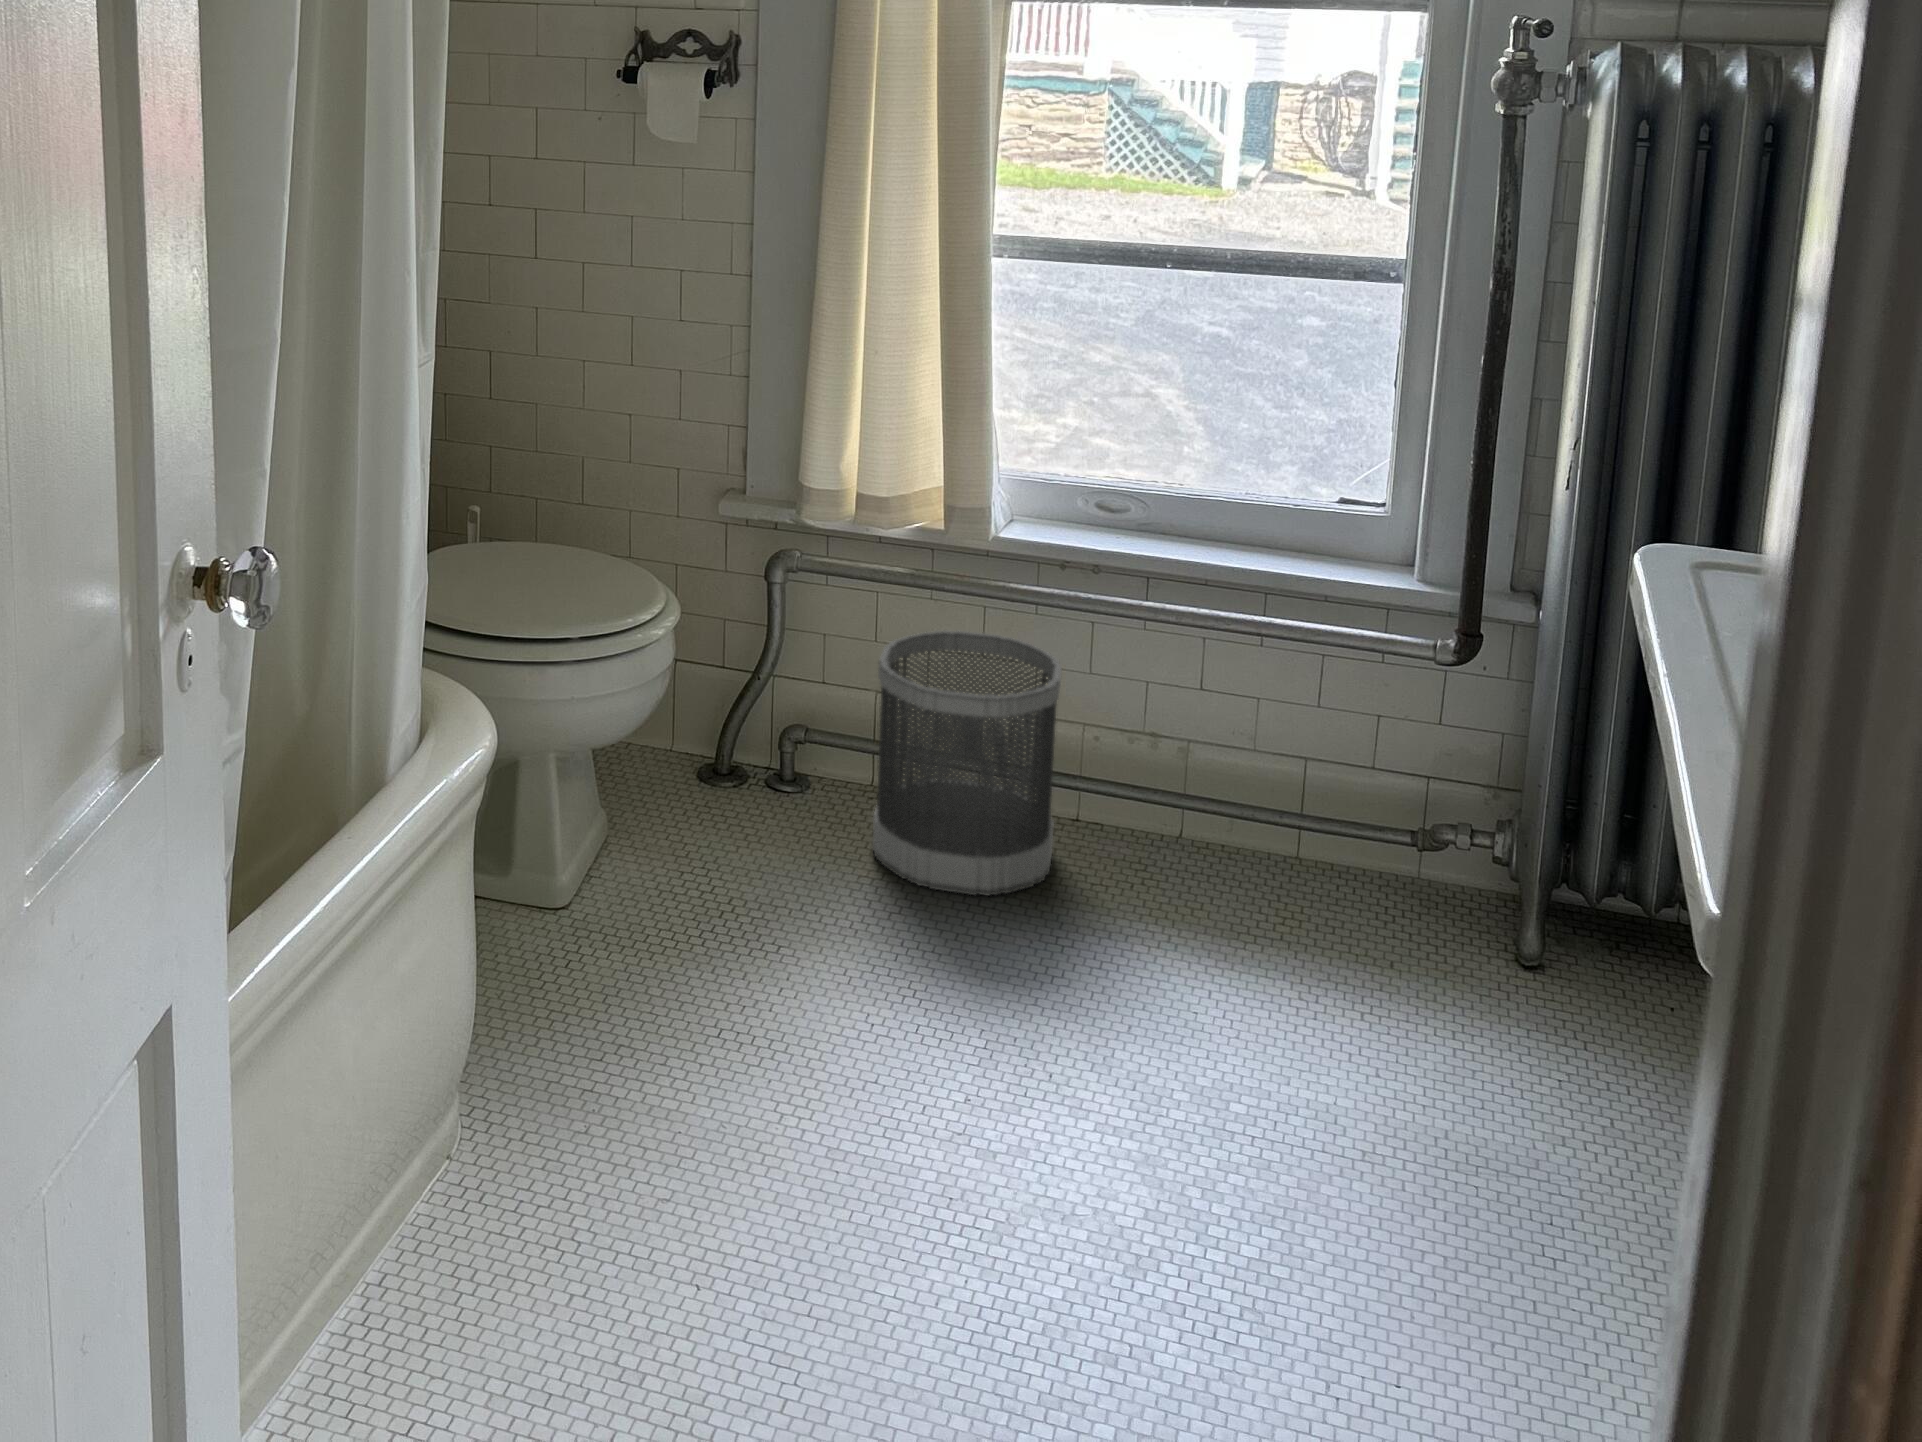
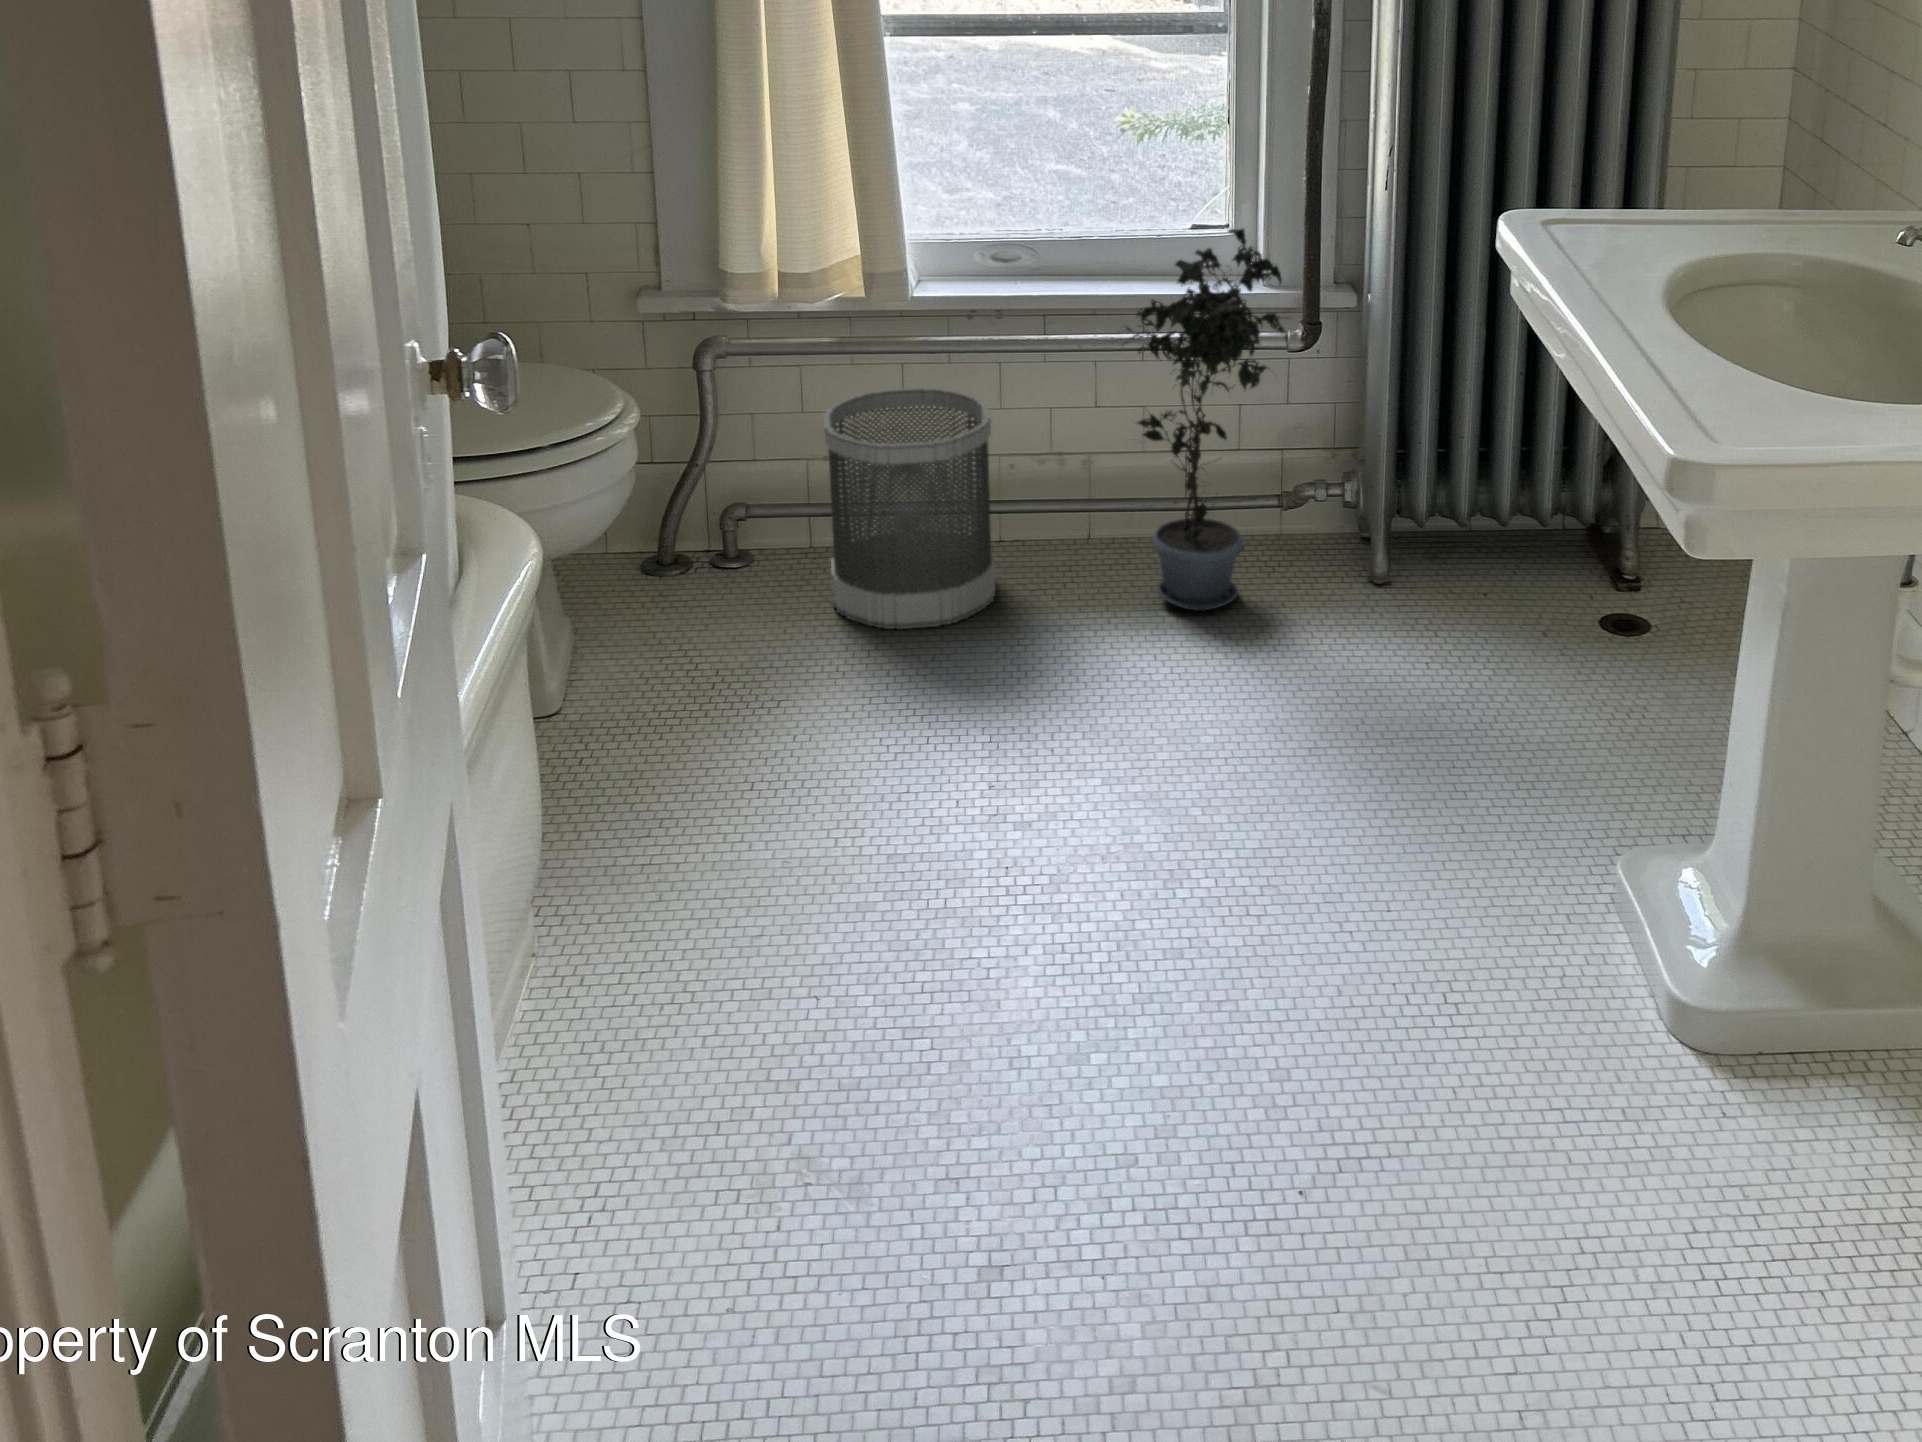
potted plant: none [1208,513,1426,949] -> present [1124,229,1286,611]

